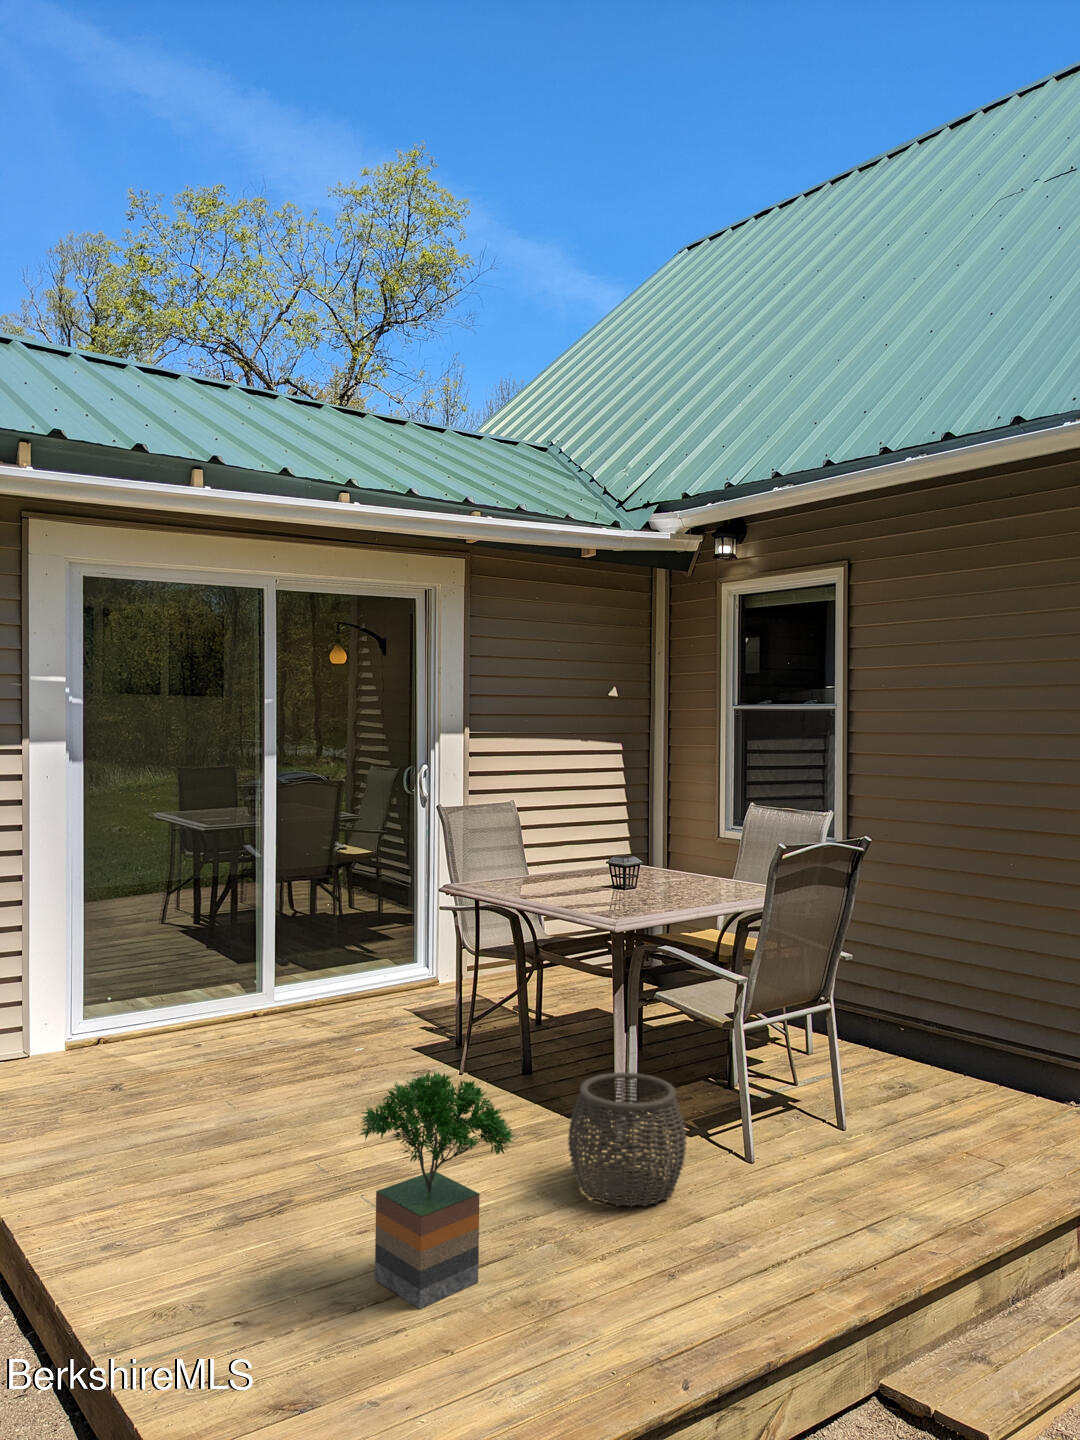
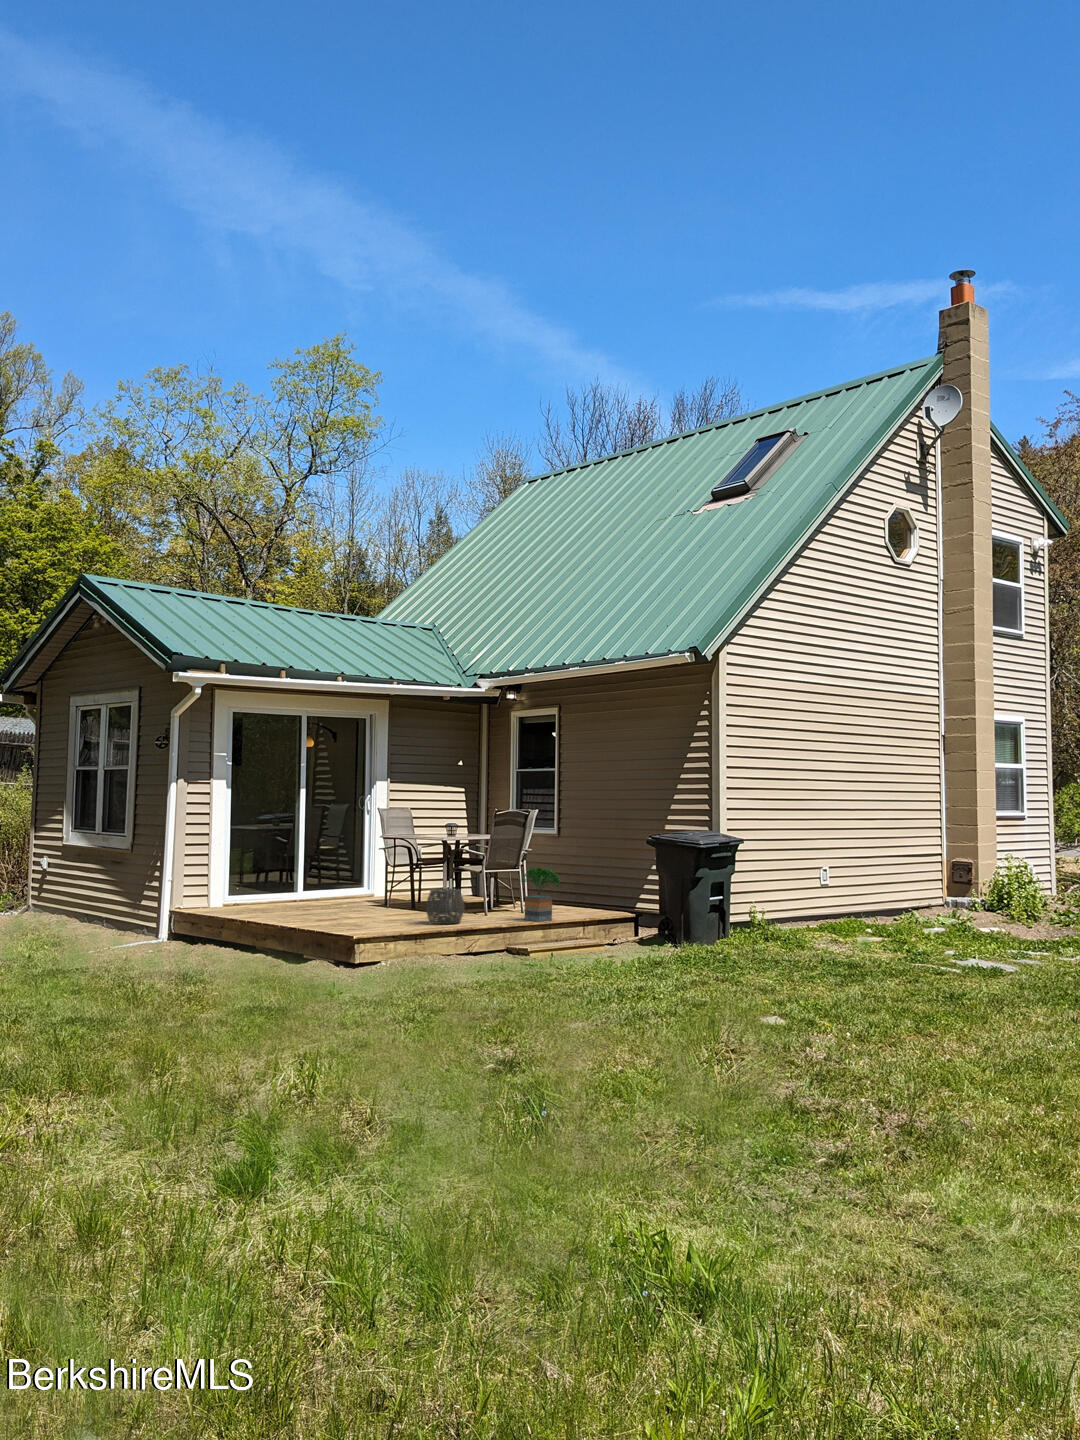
potted tree: present [359,1072,514,1309] -> present [521,868,560,922]

